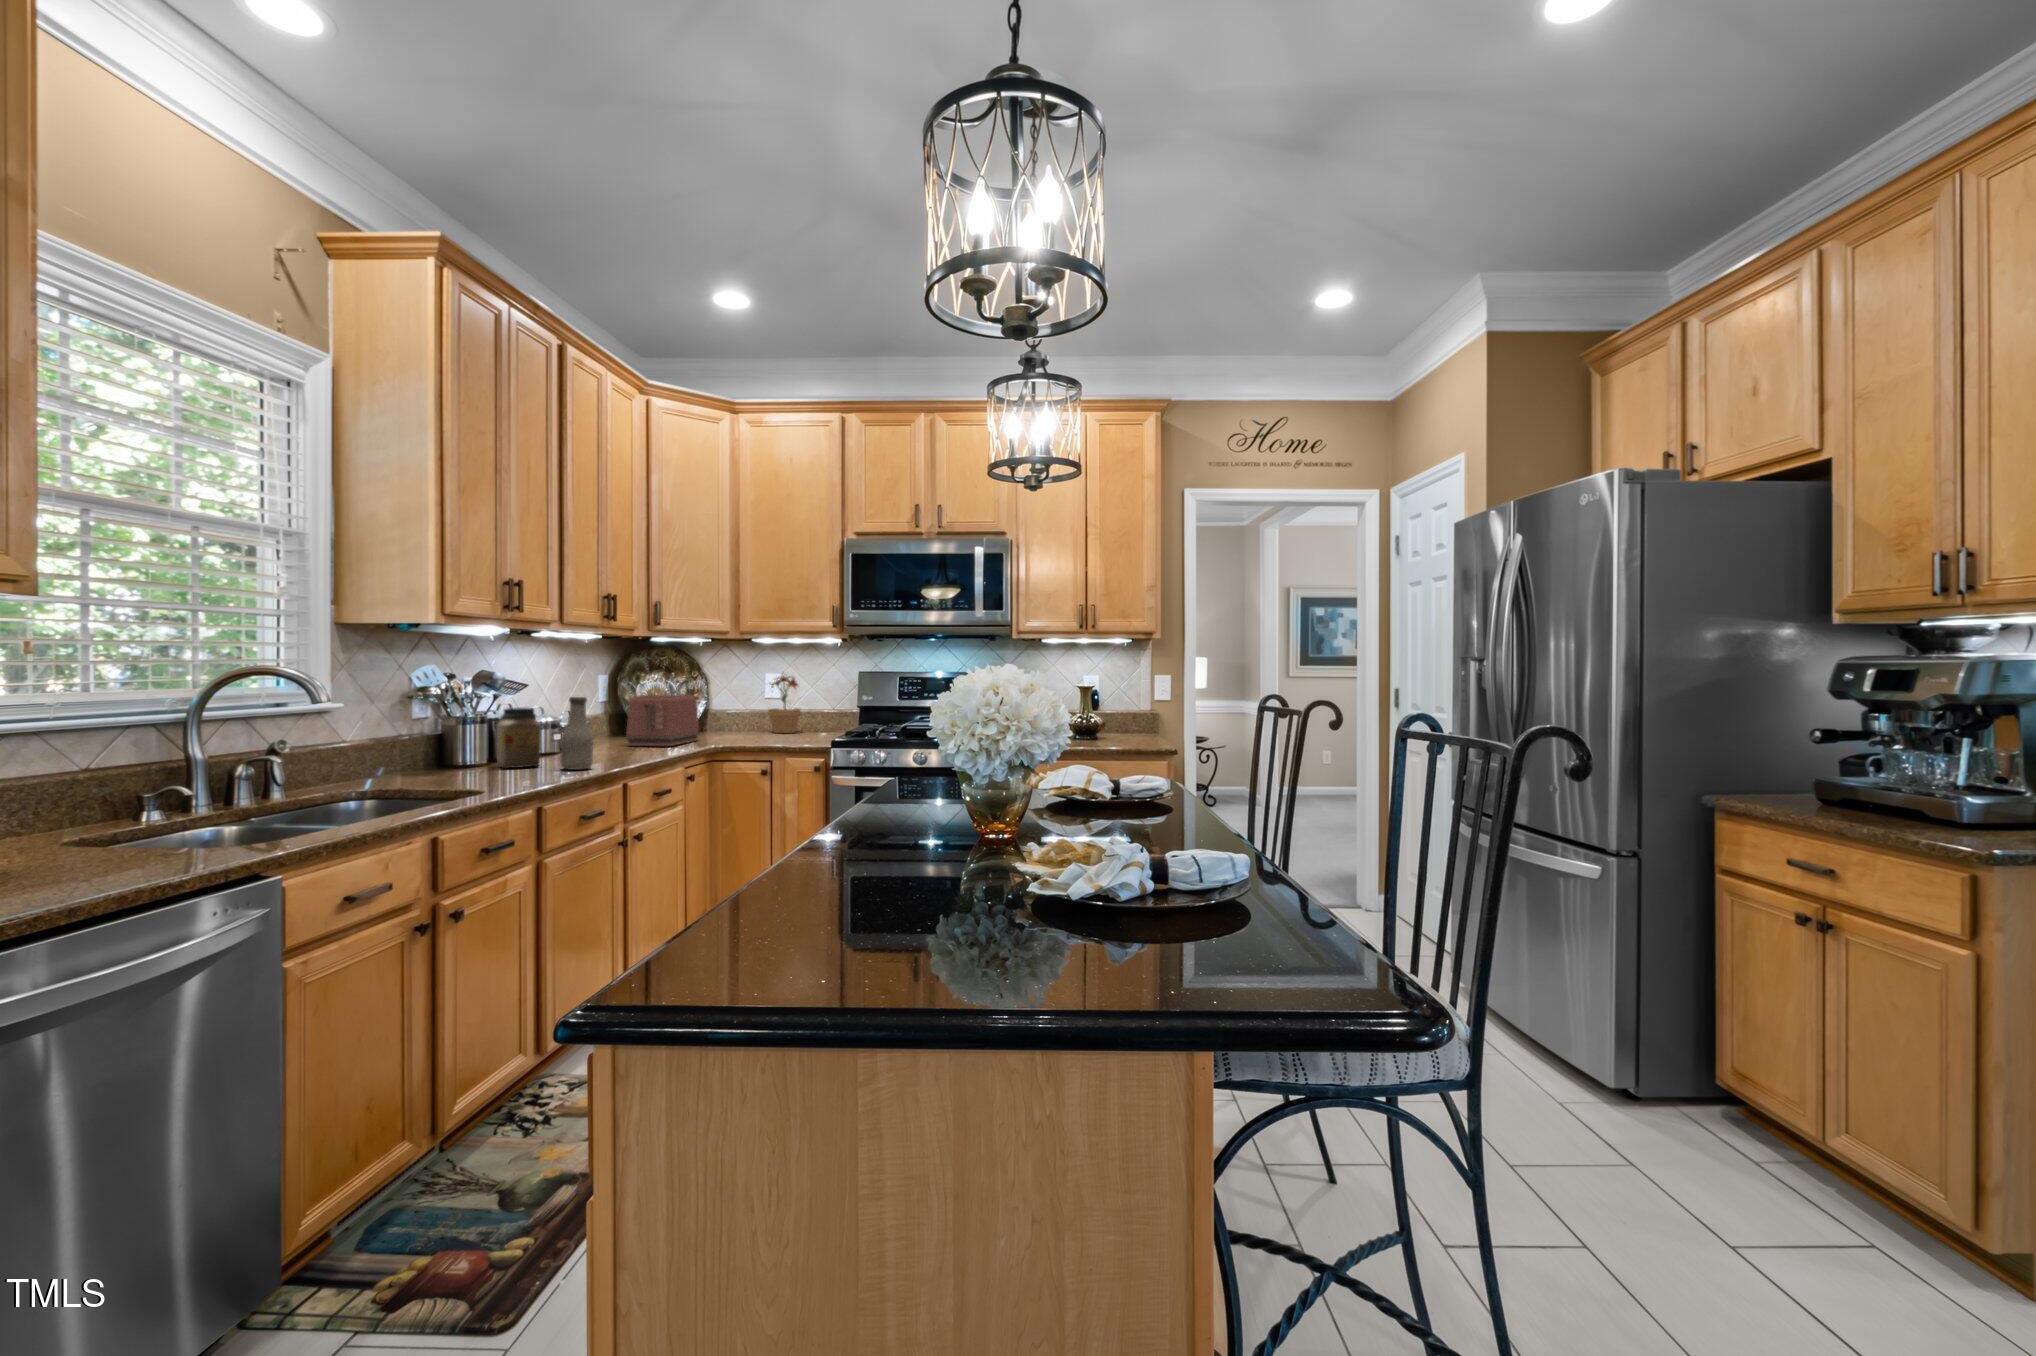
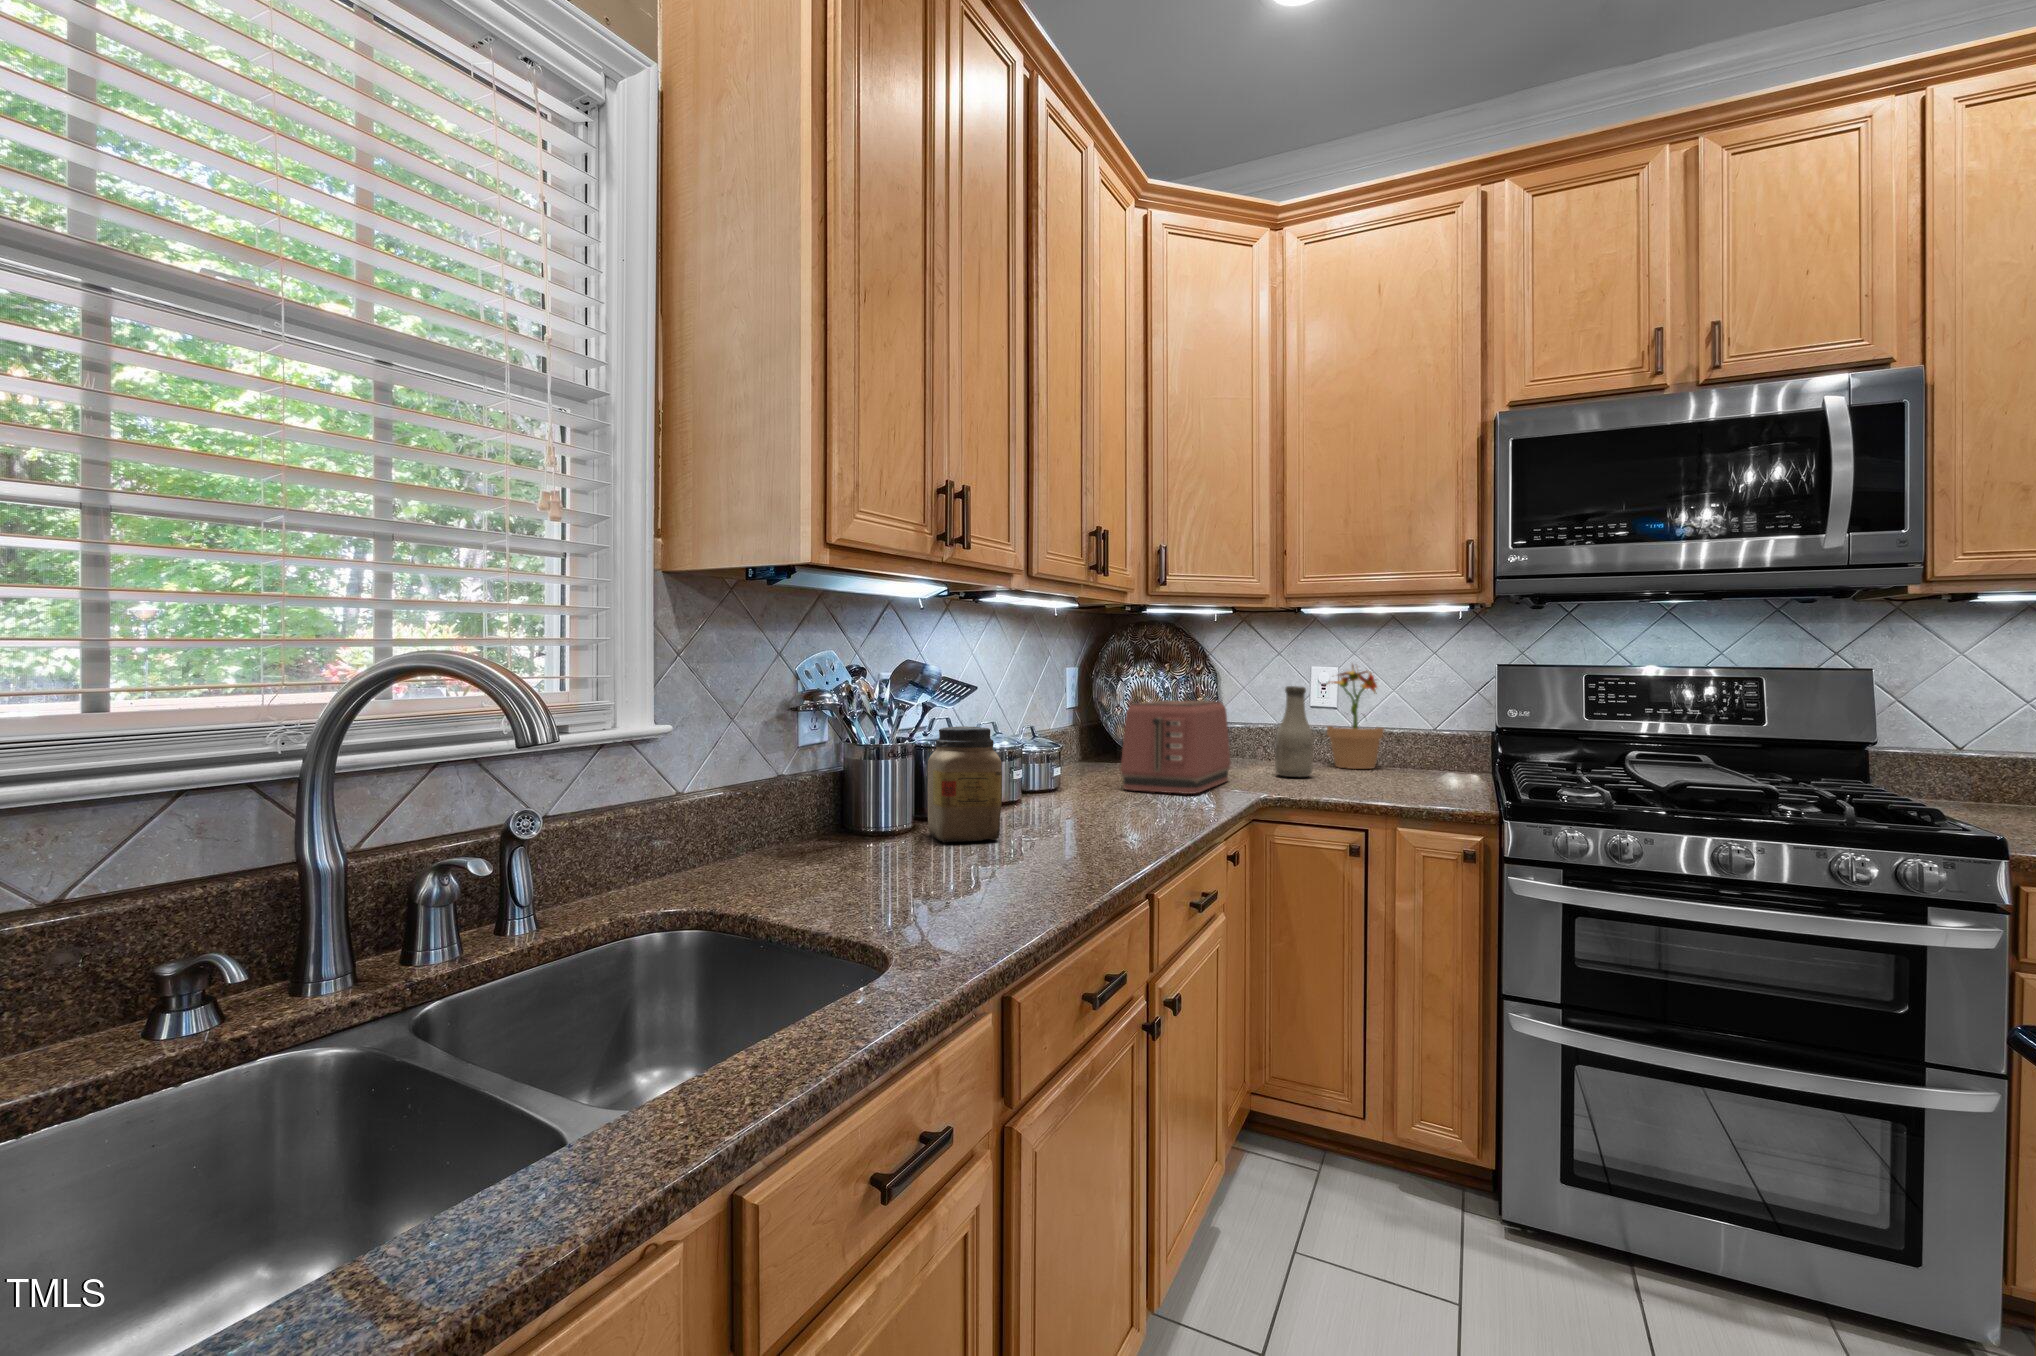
bottle: present [560,697,593,770] -> present [1275,686,1313,777]

